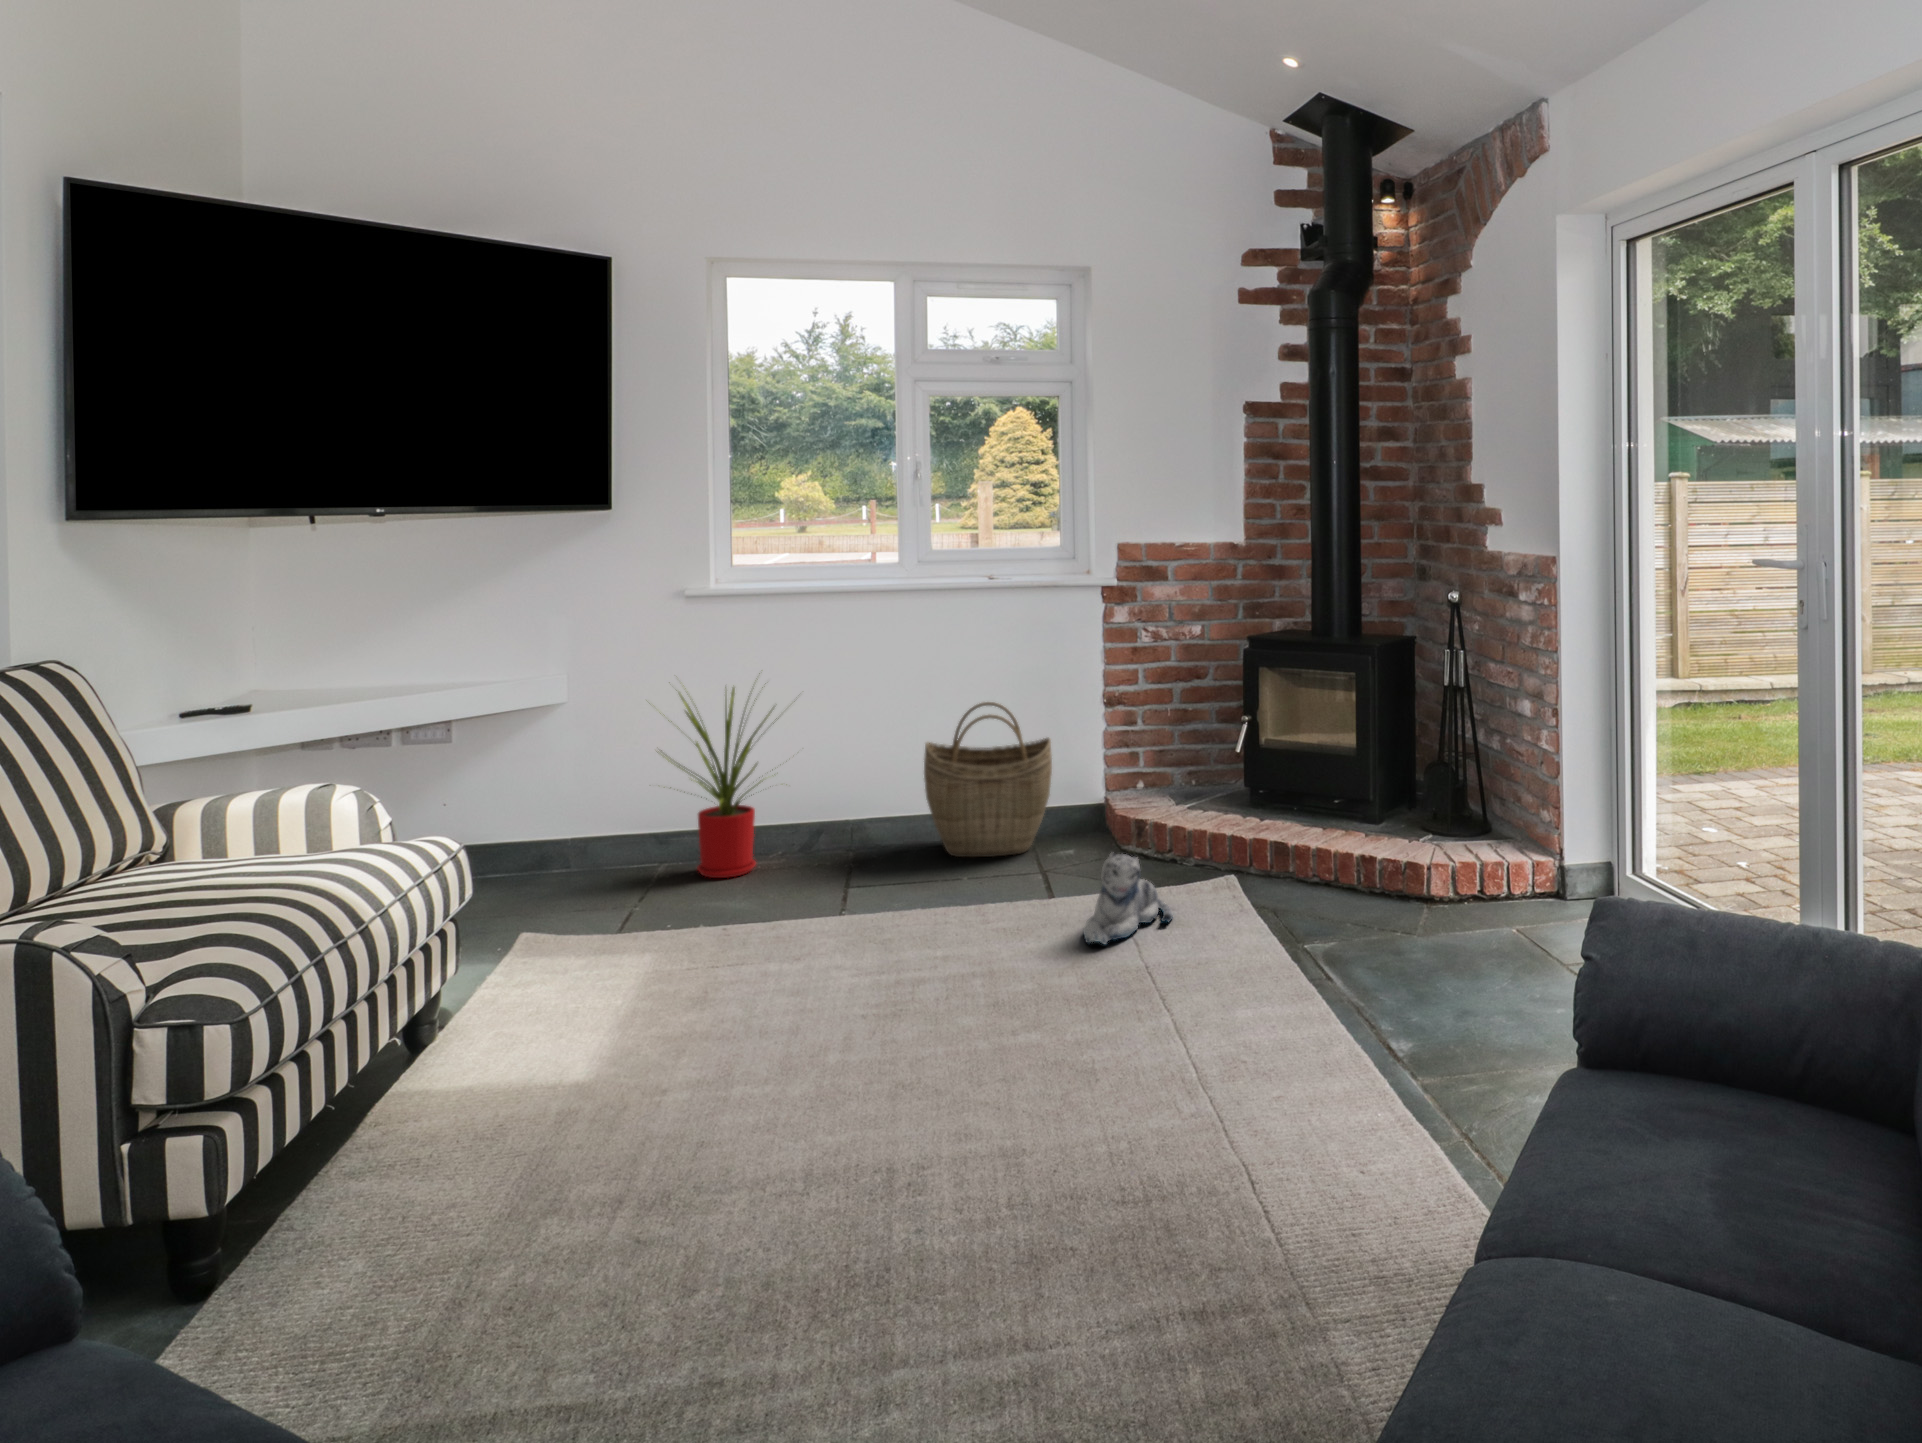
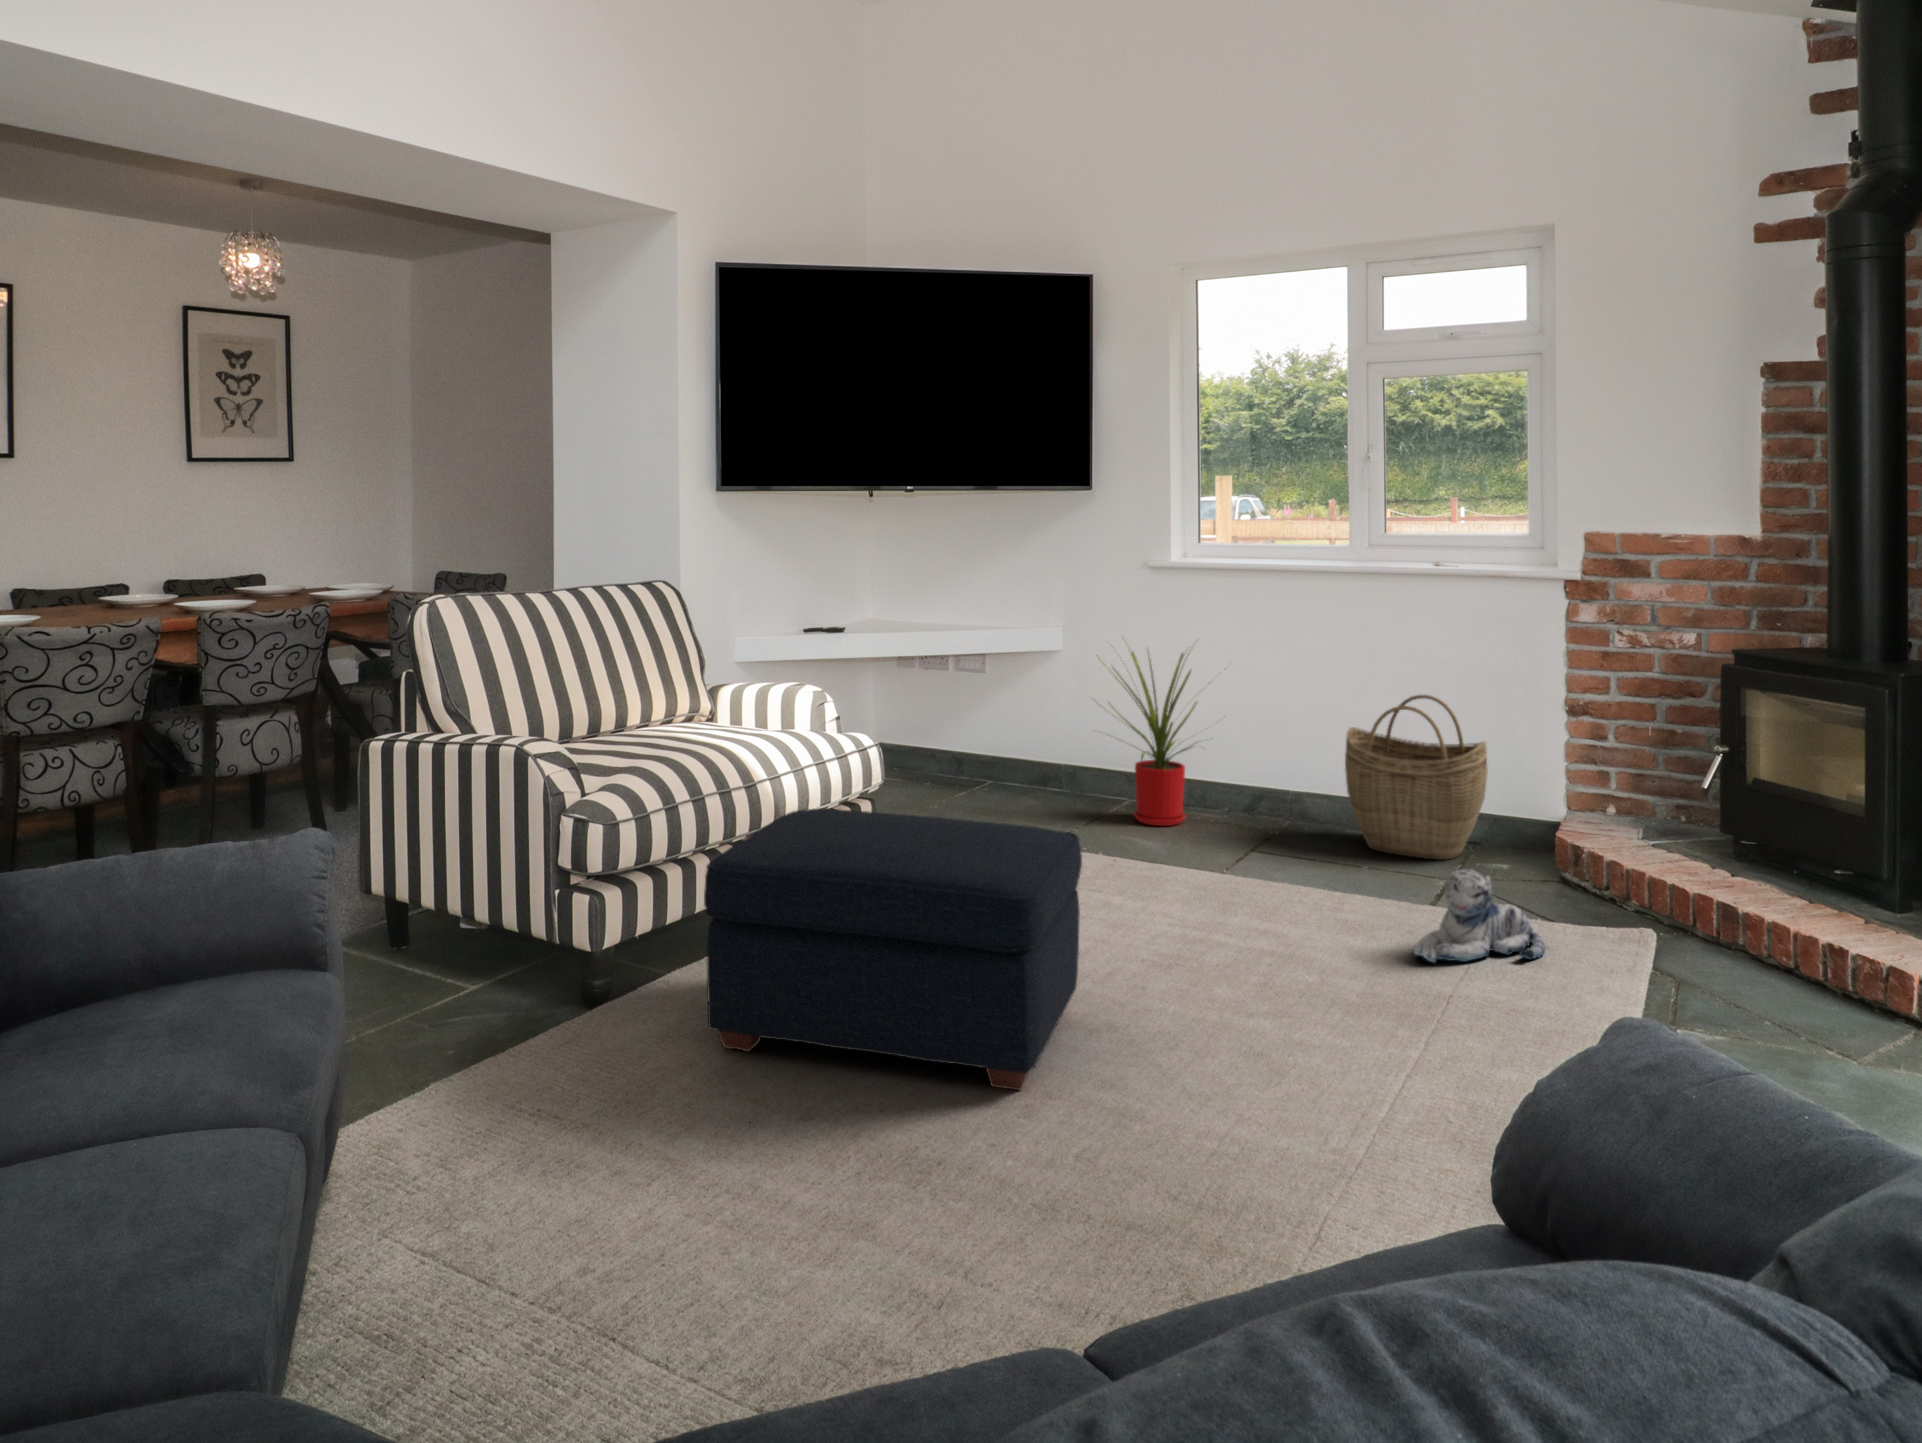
ottoman: none [455,895,904,1267] -> present [704,809,1082,1091]

